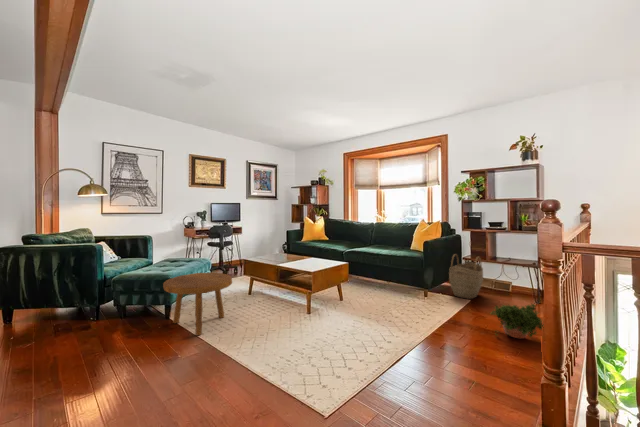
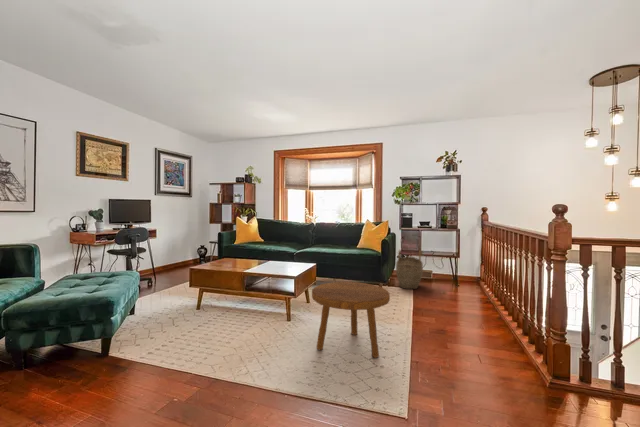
footstool: present [163,272,232,335] -> present [312,282,390,358]
potted plant: present [491,304,544,338] -> none [450,285,506,317]

